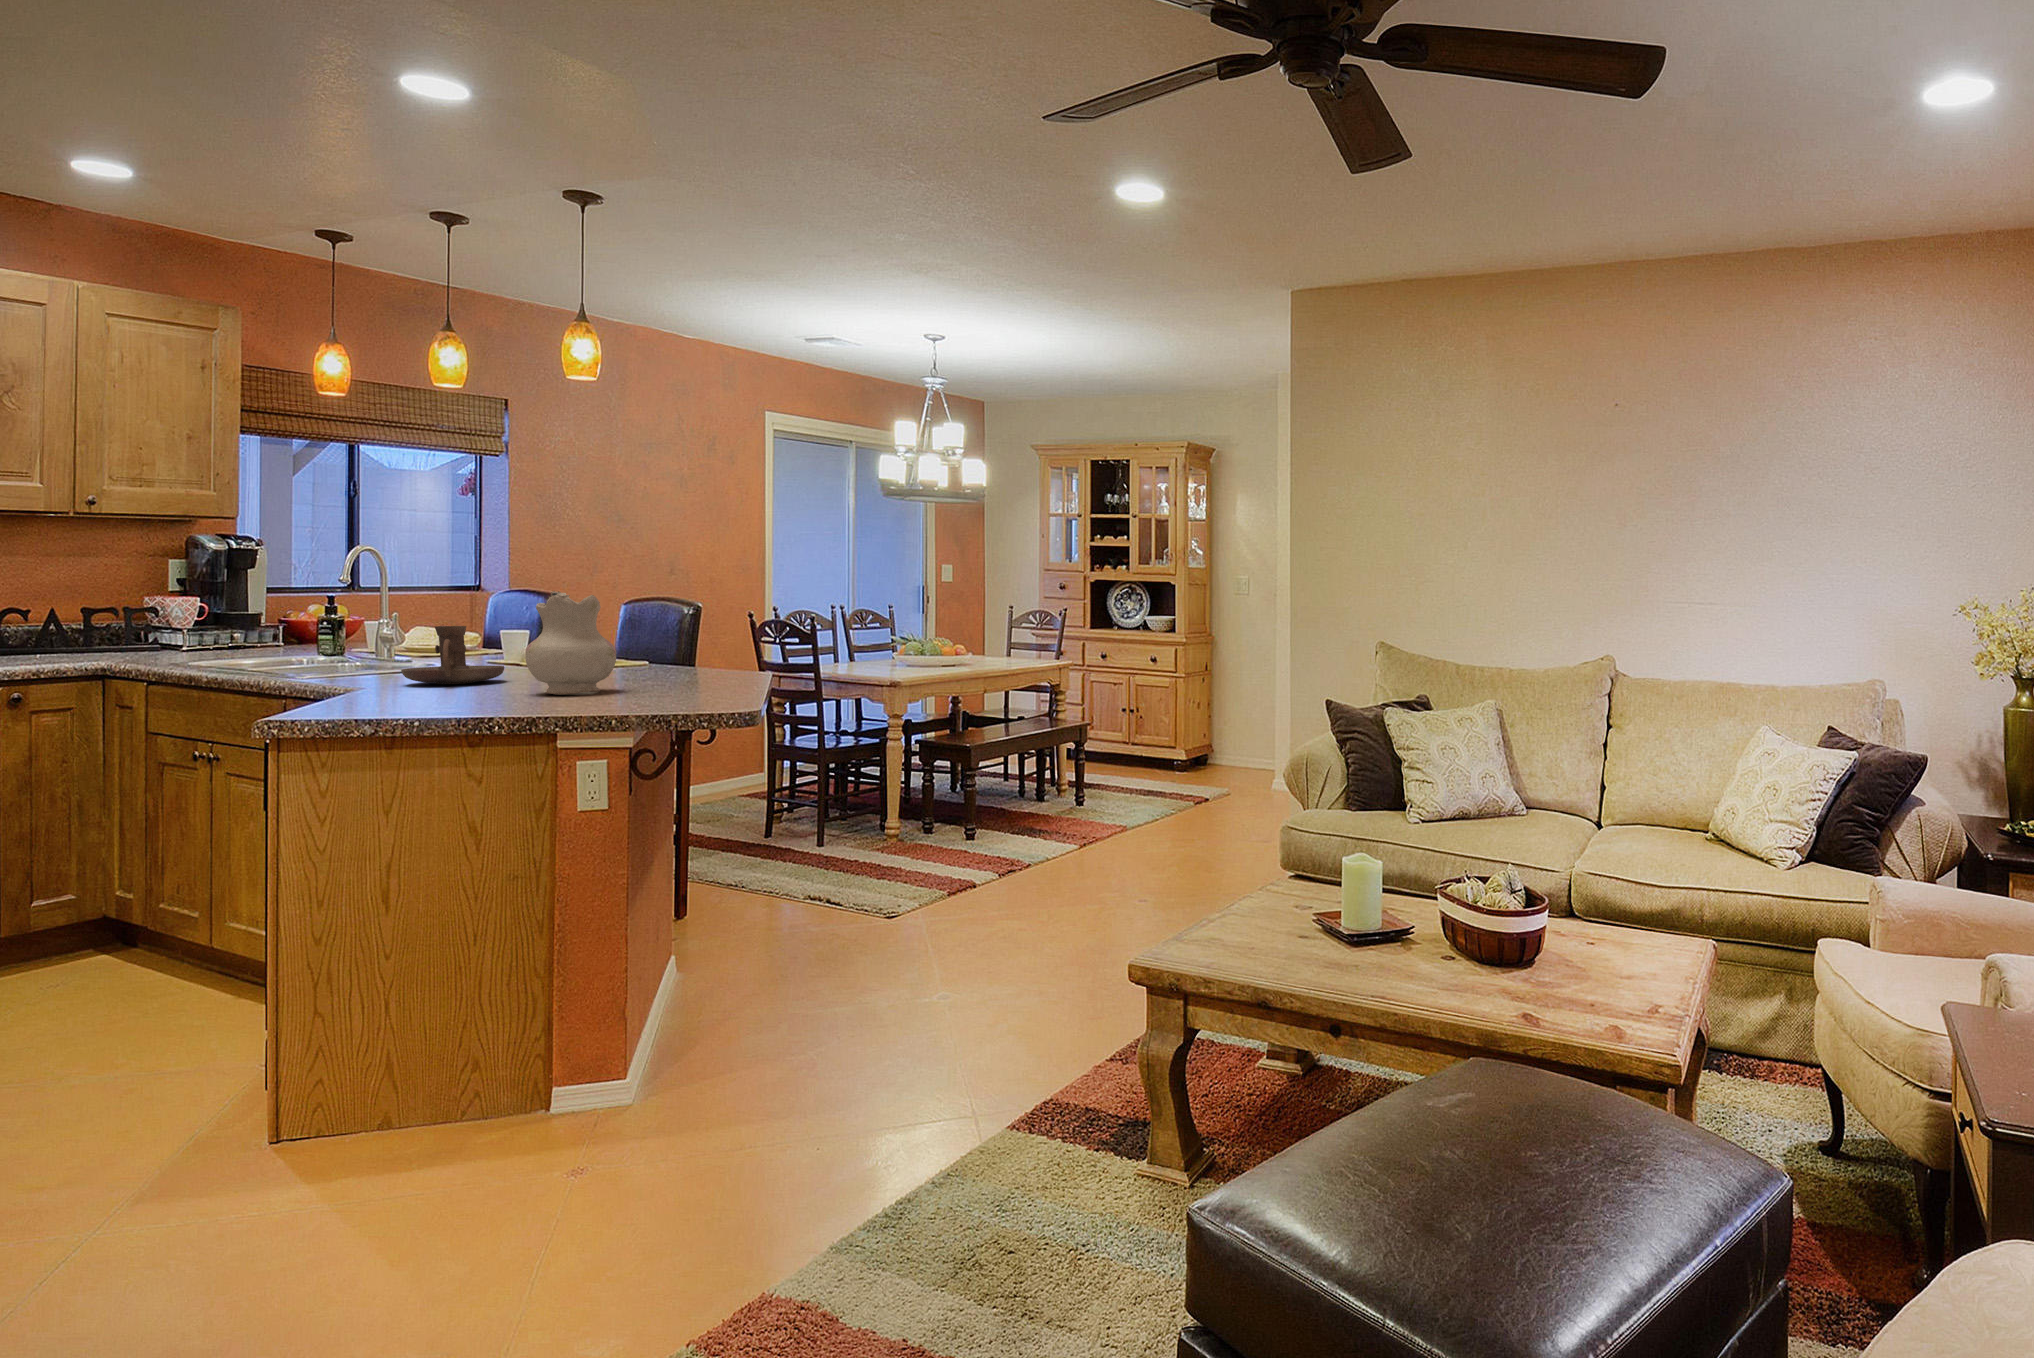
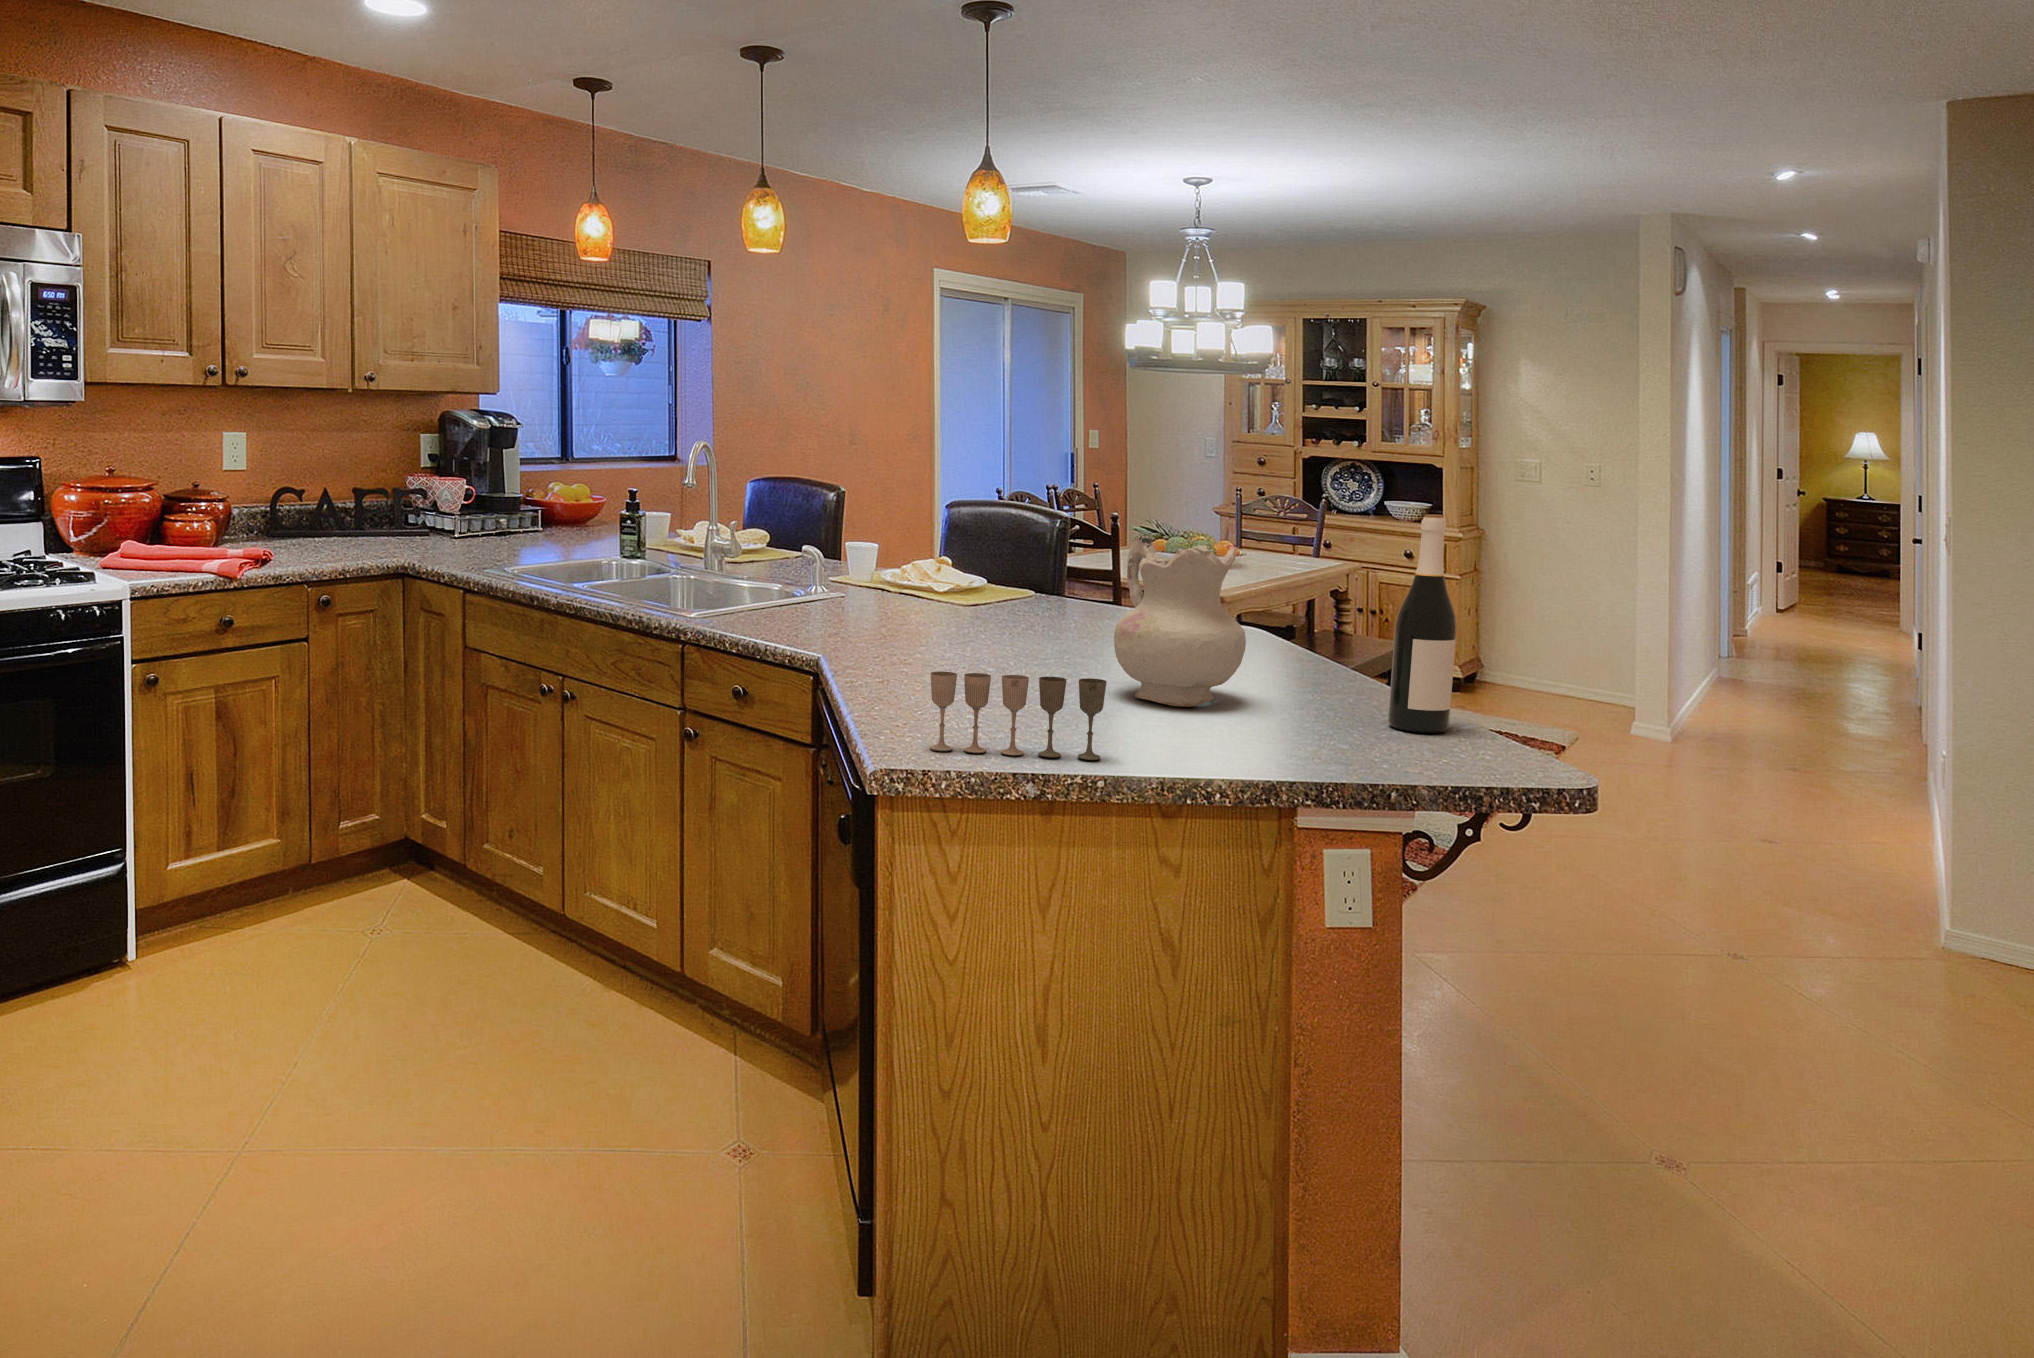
wine bottle: none [676,569,715,697] -> present [1388,515,1457,733]
candle holder: present [401,626,504,684] -> none [859,567,985,653]
wine glass: none [311,665,430,715] -> present [930,671,1107,760]

